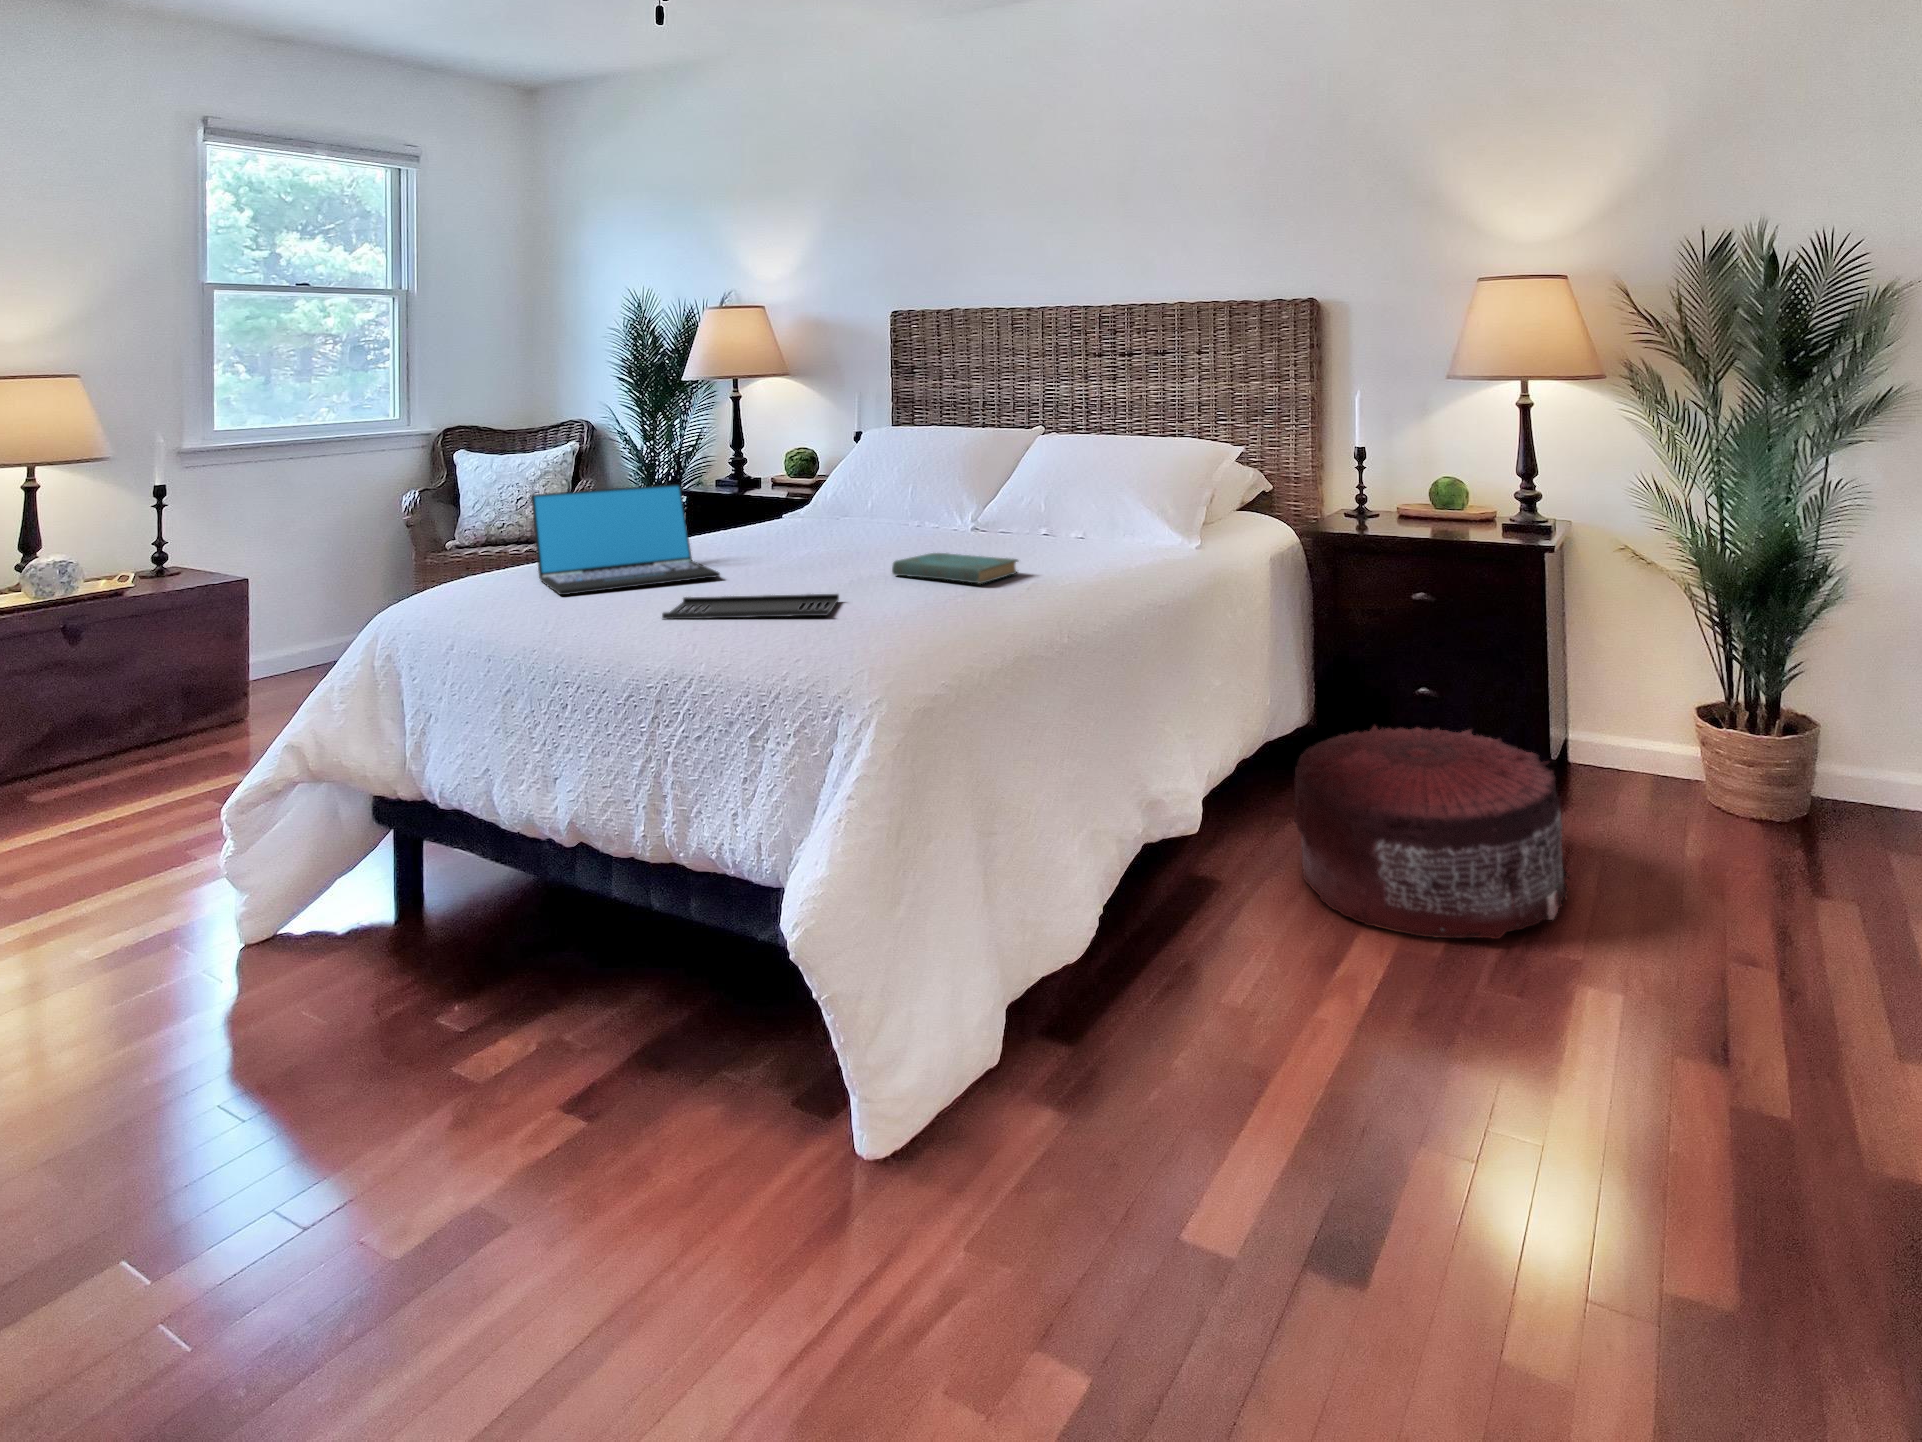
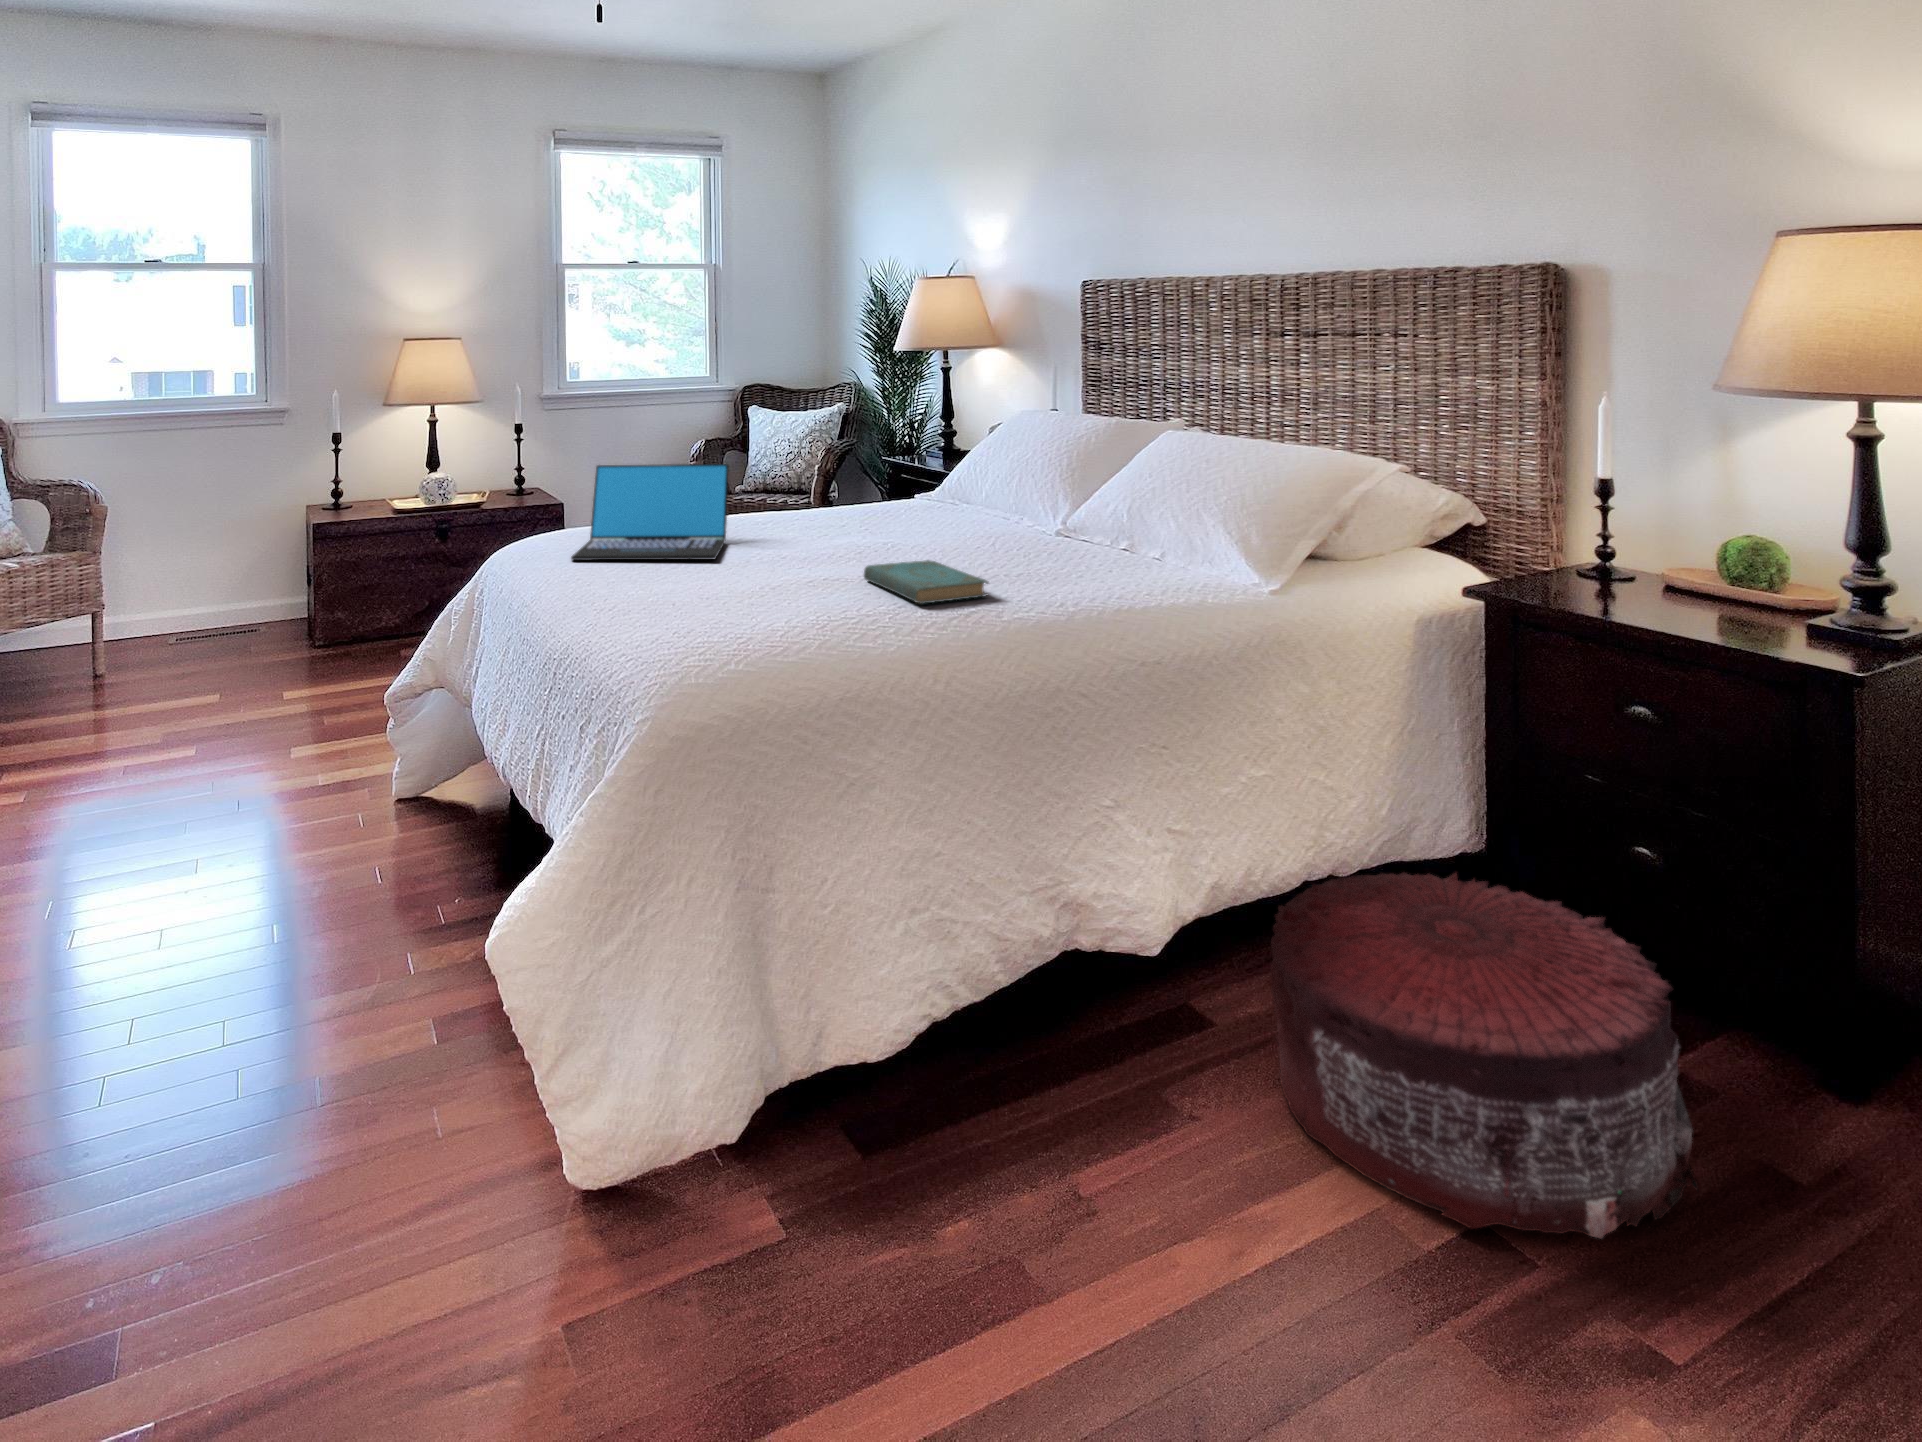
tray: present [662,594,839,619] -> none [593,577,760,617]

